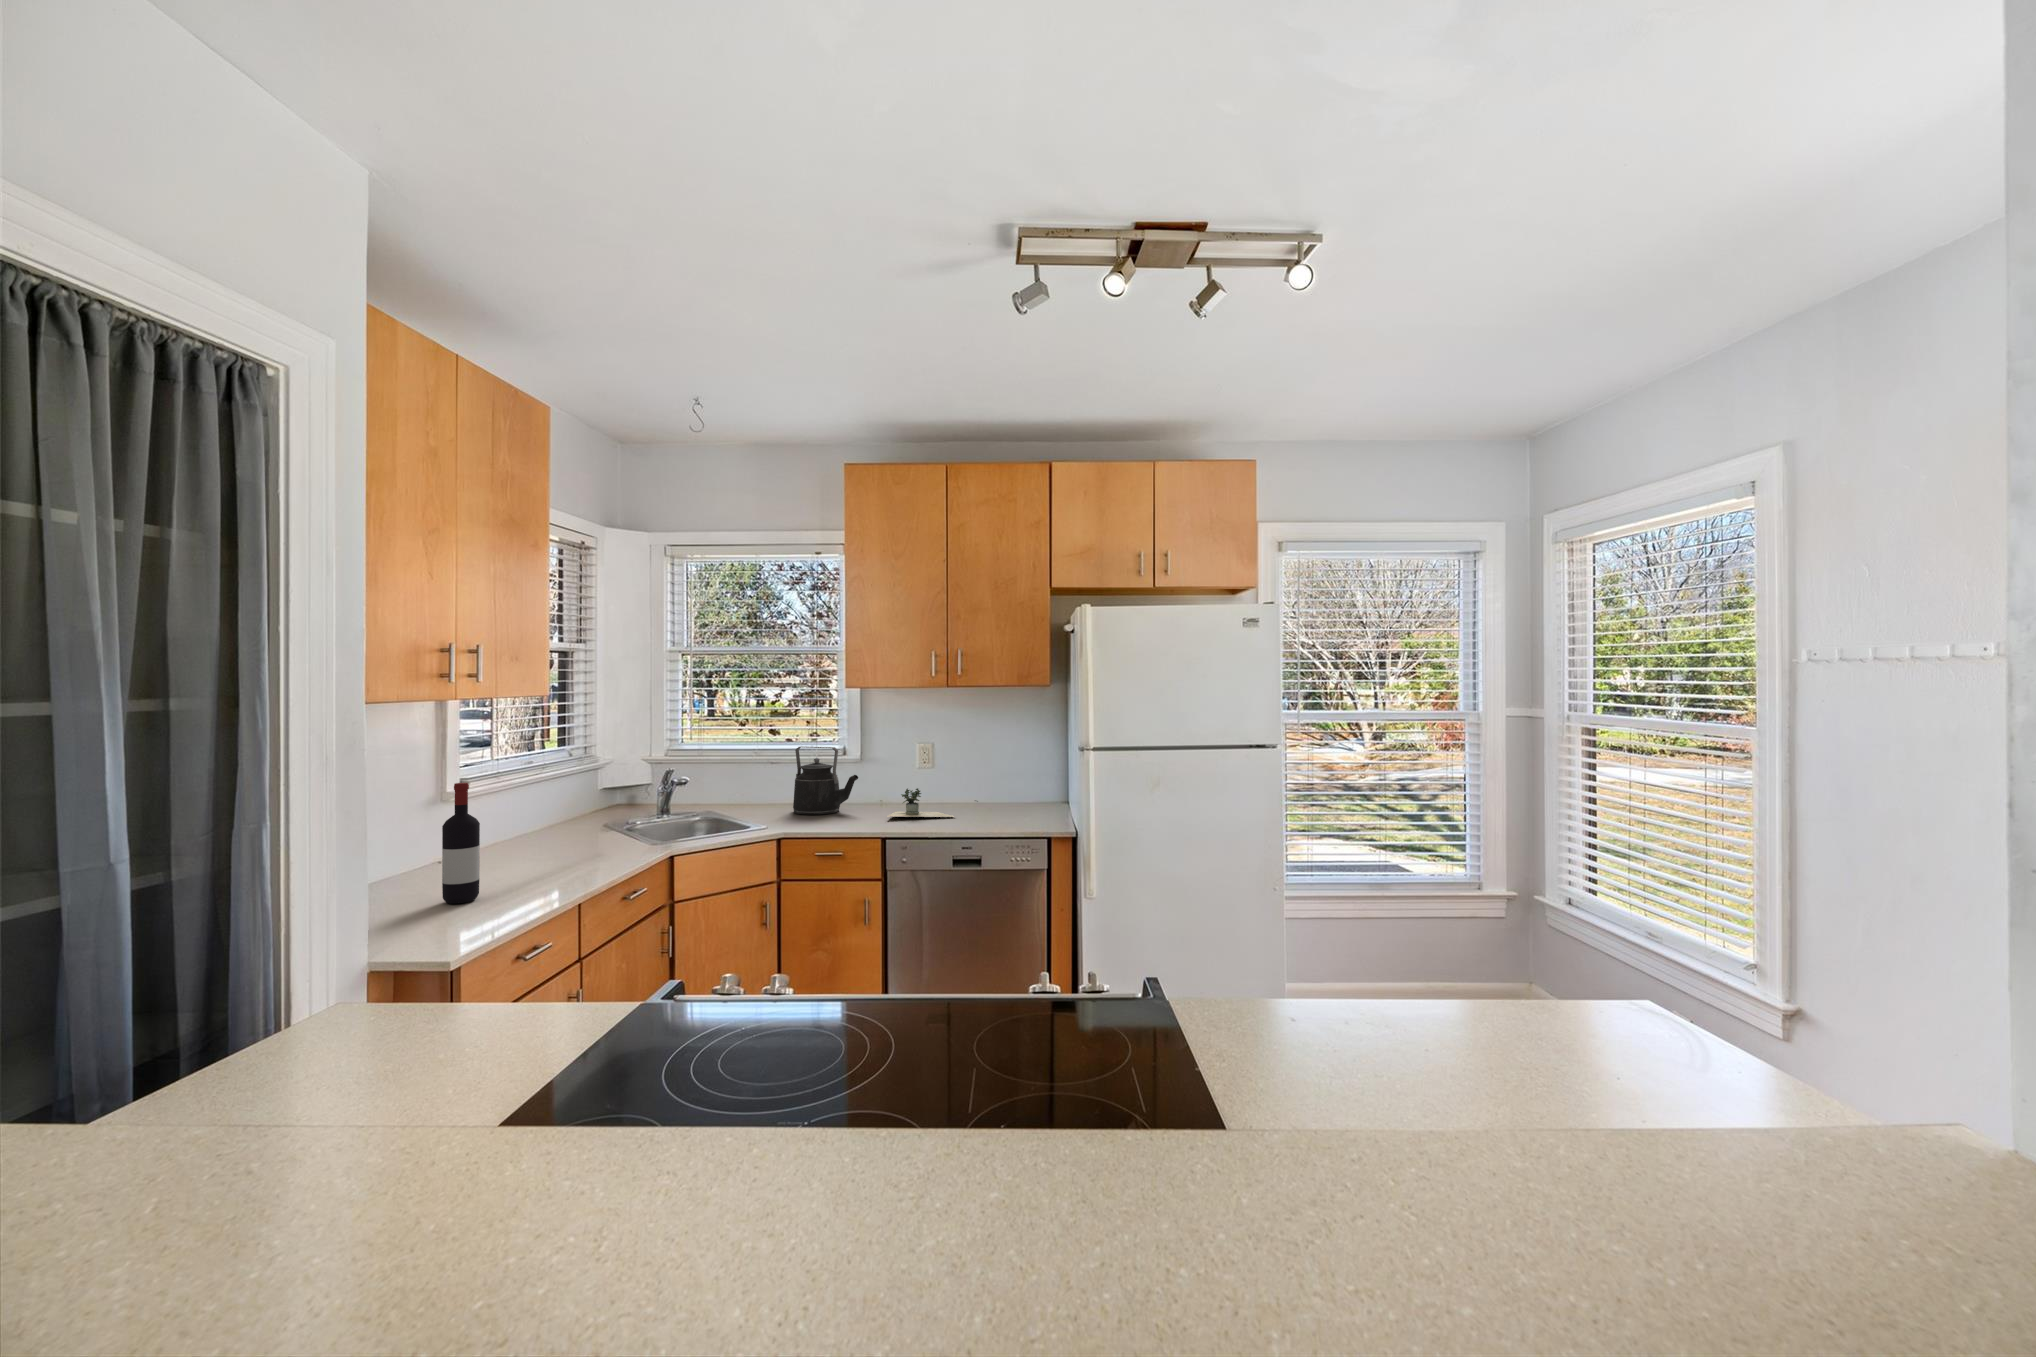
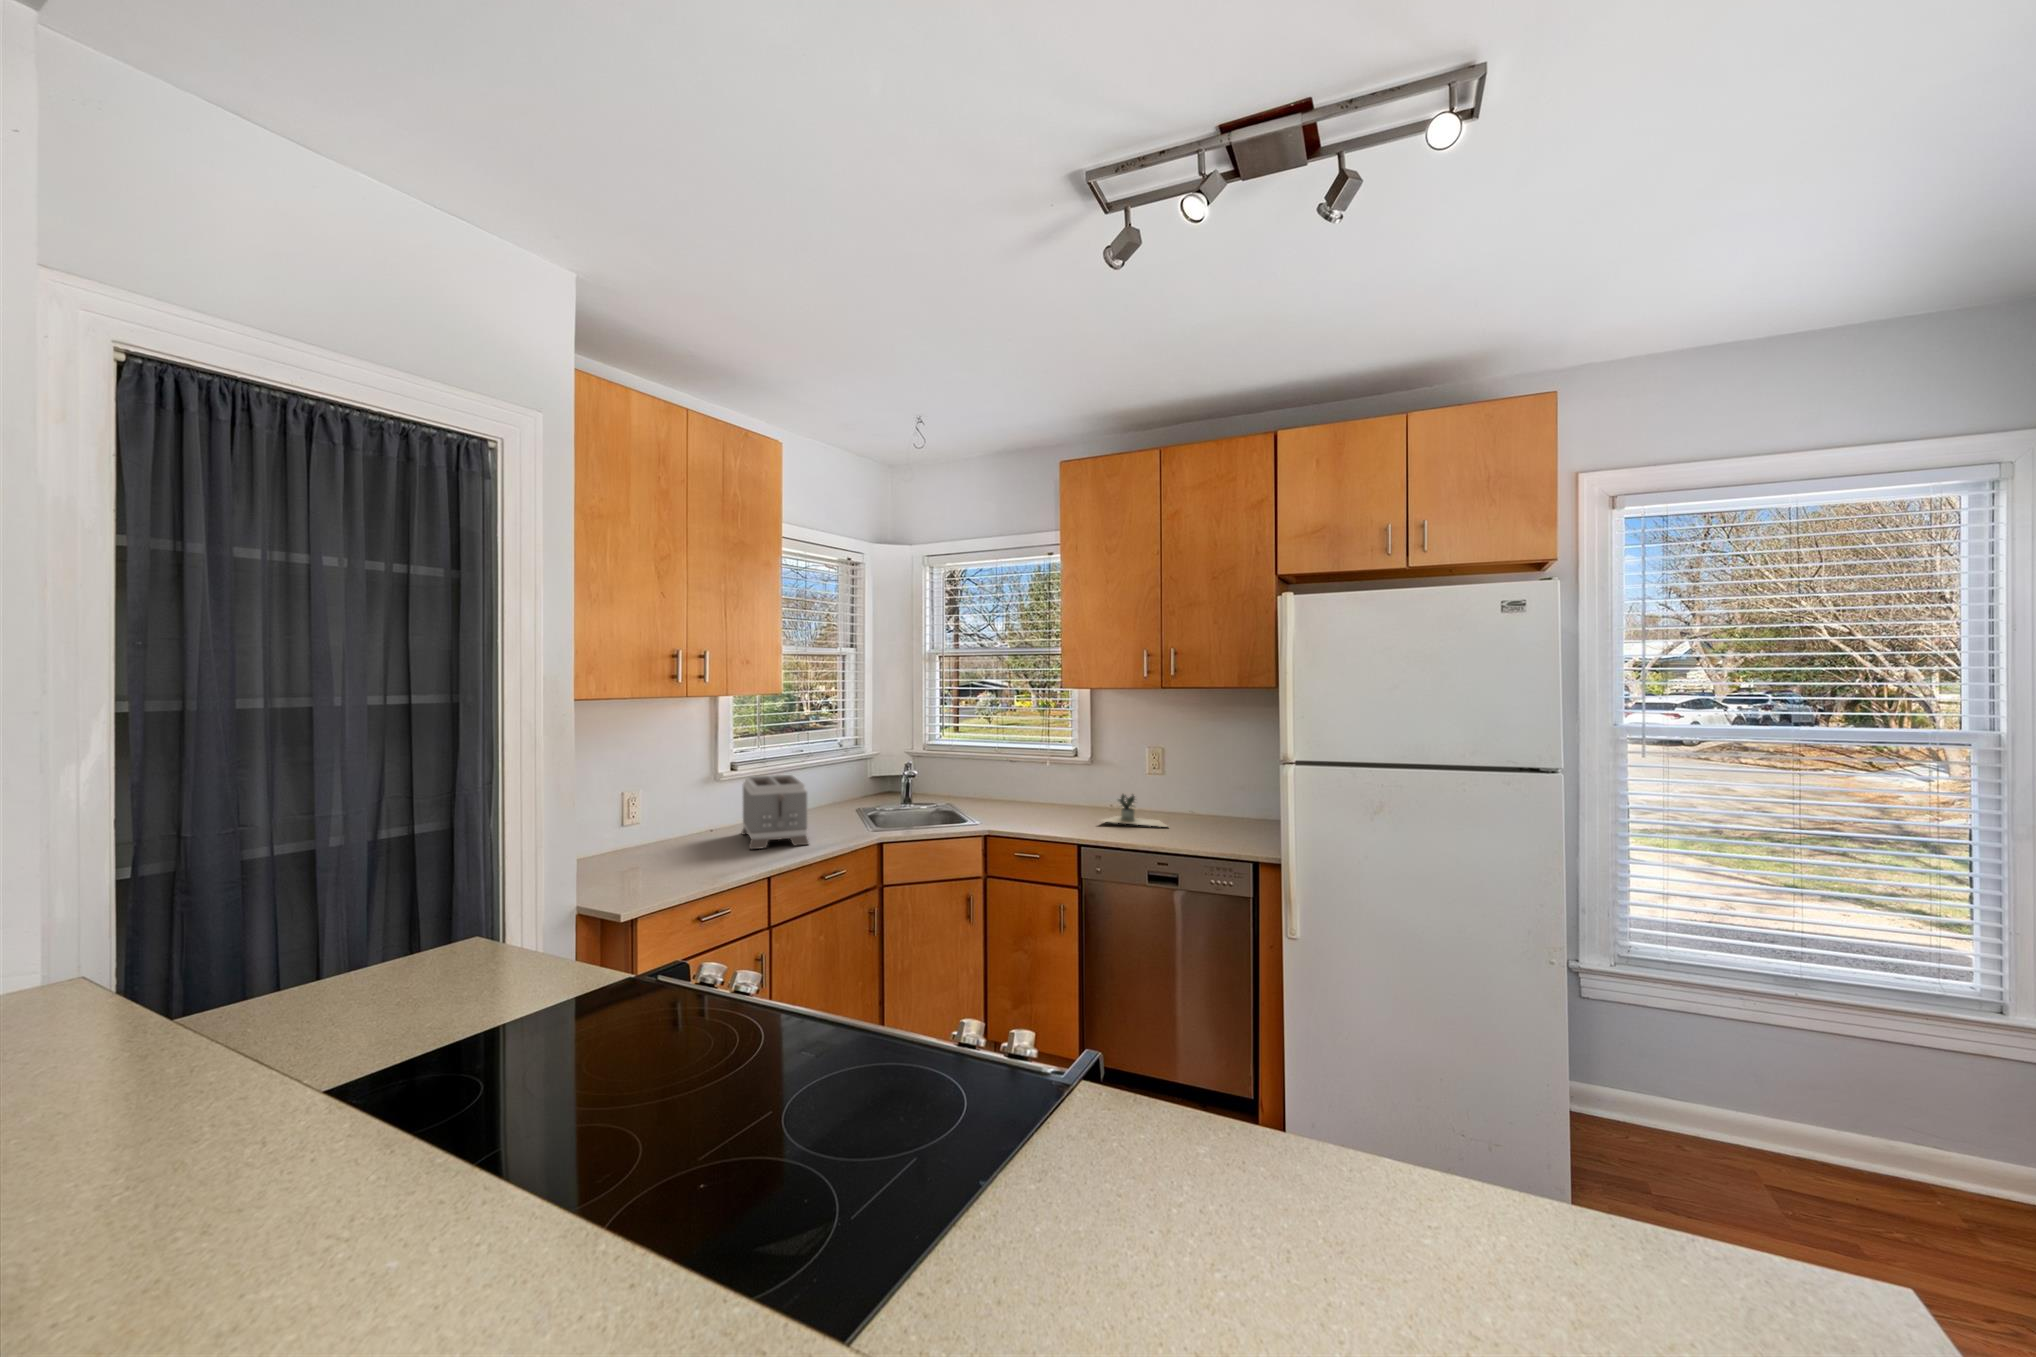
kettle: present [793,746,858,815] -> none [1021,745,1080,813]
wine bottle: present [442,783,480,904] -> none [667,767,695,868]
toaster: none [488,789,599,875] -> present [742,775,809,849]

